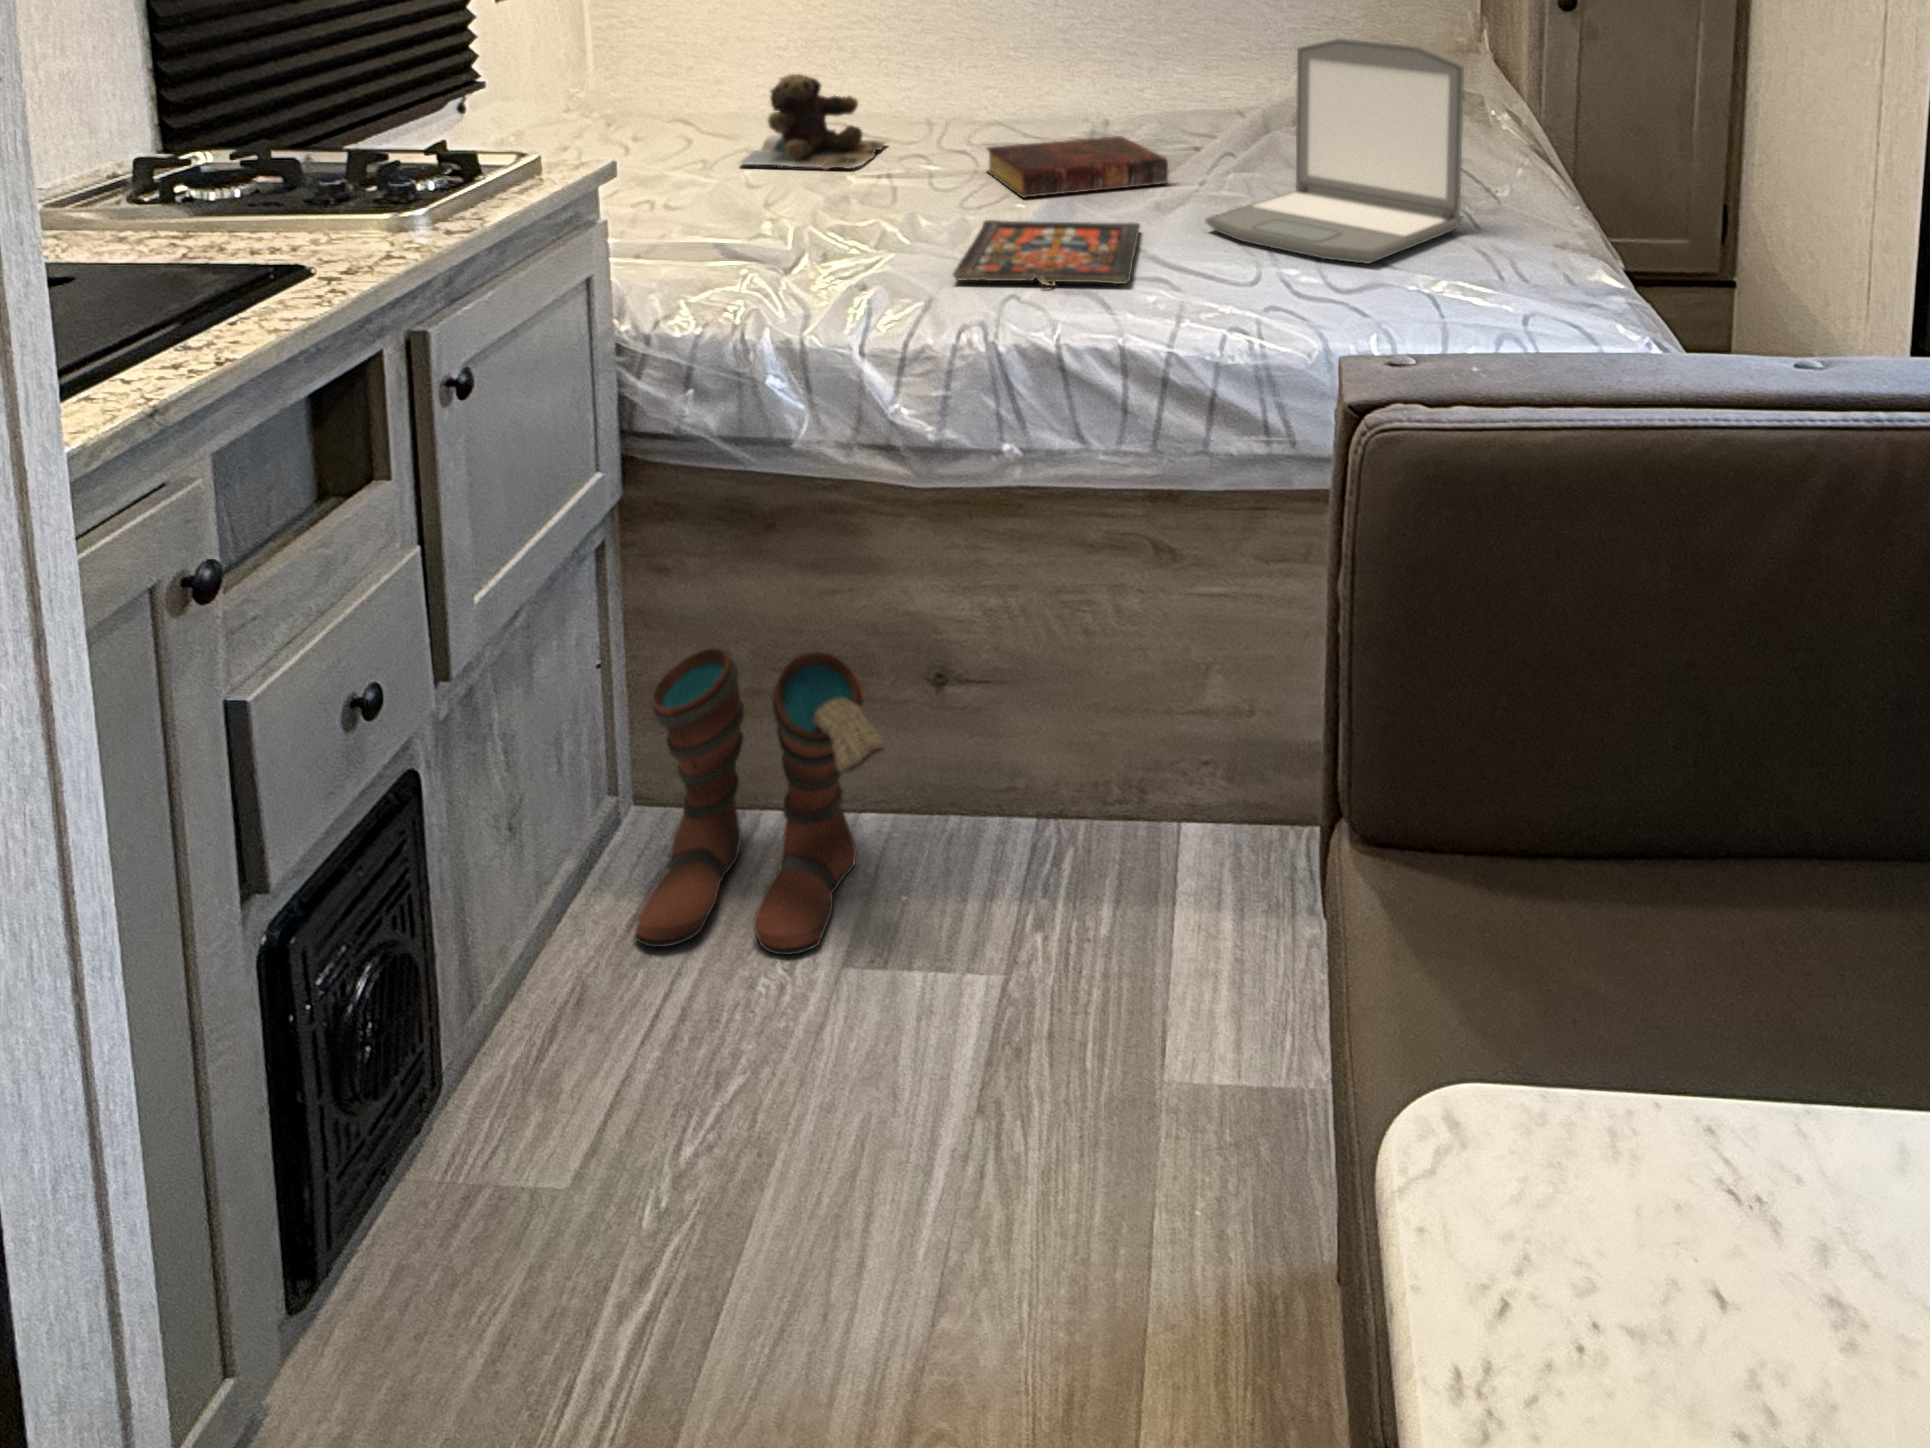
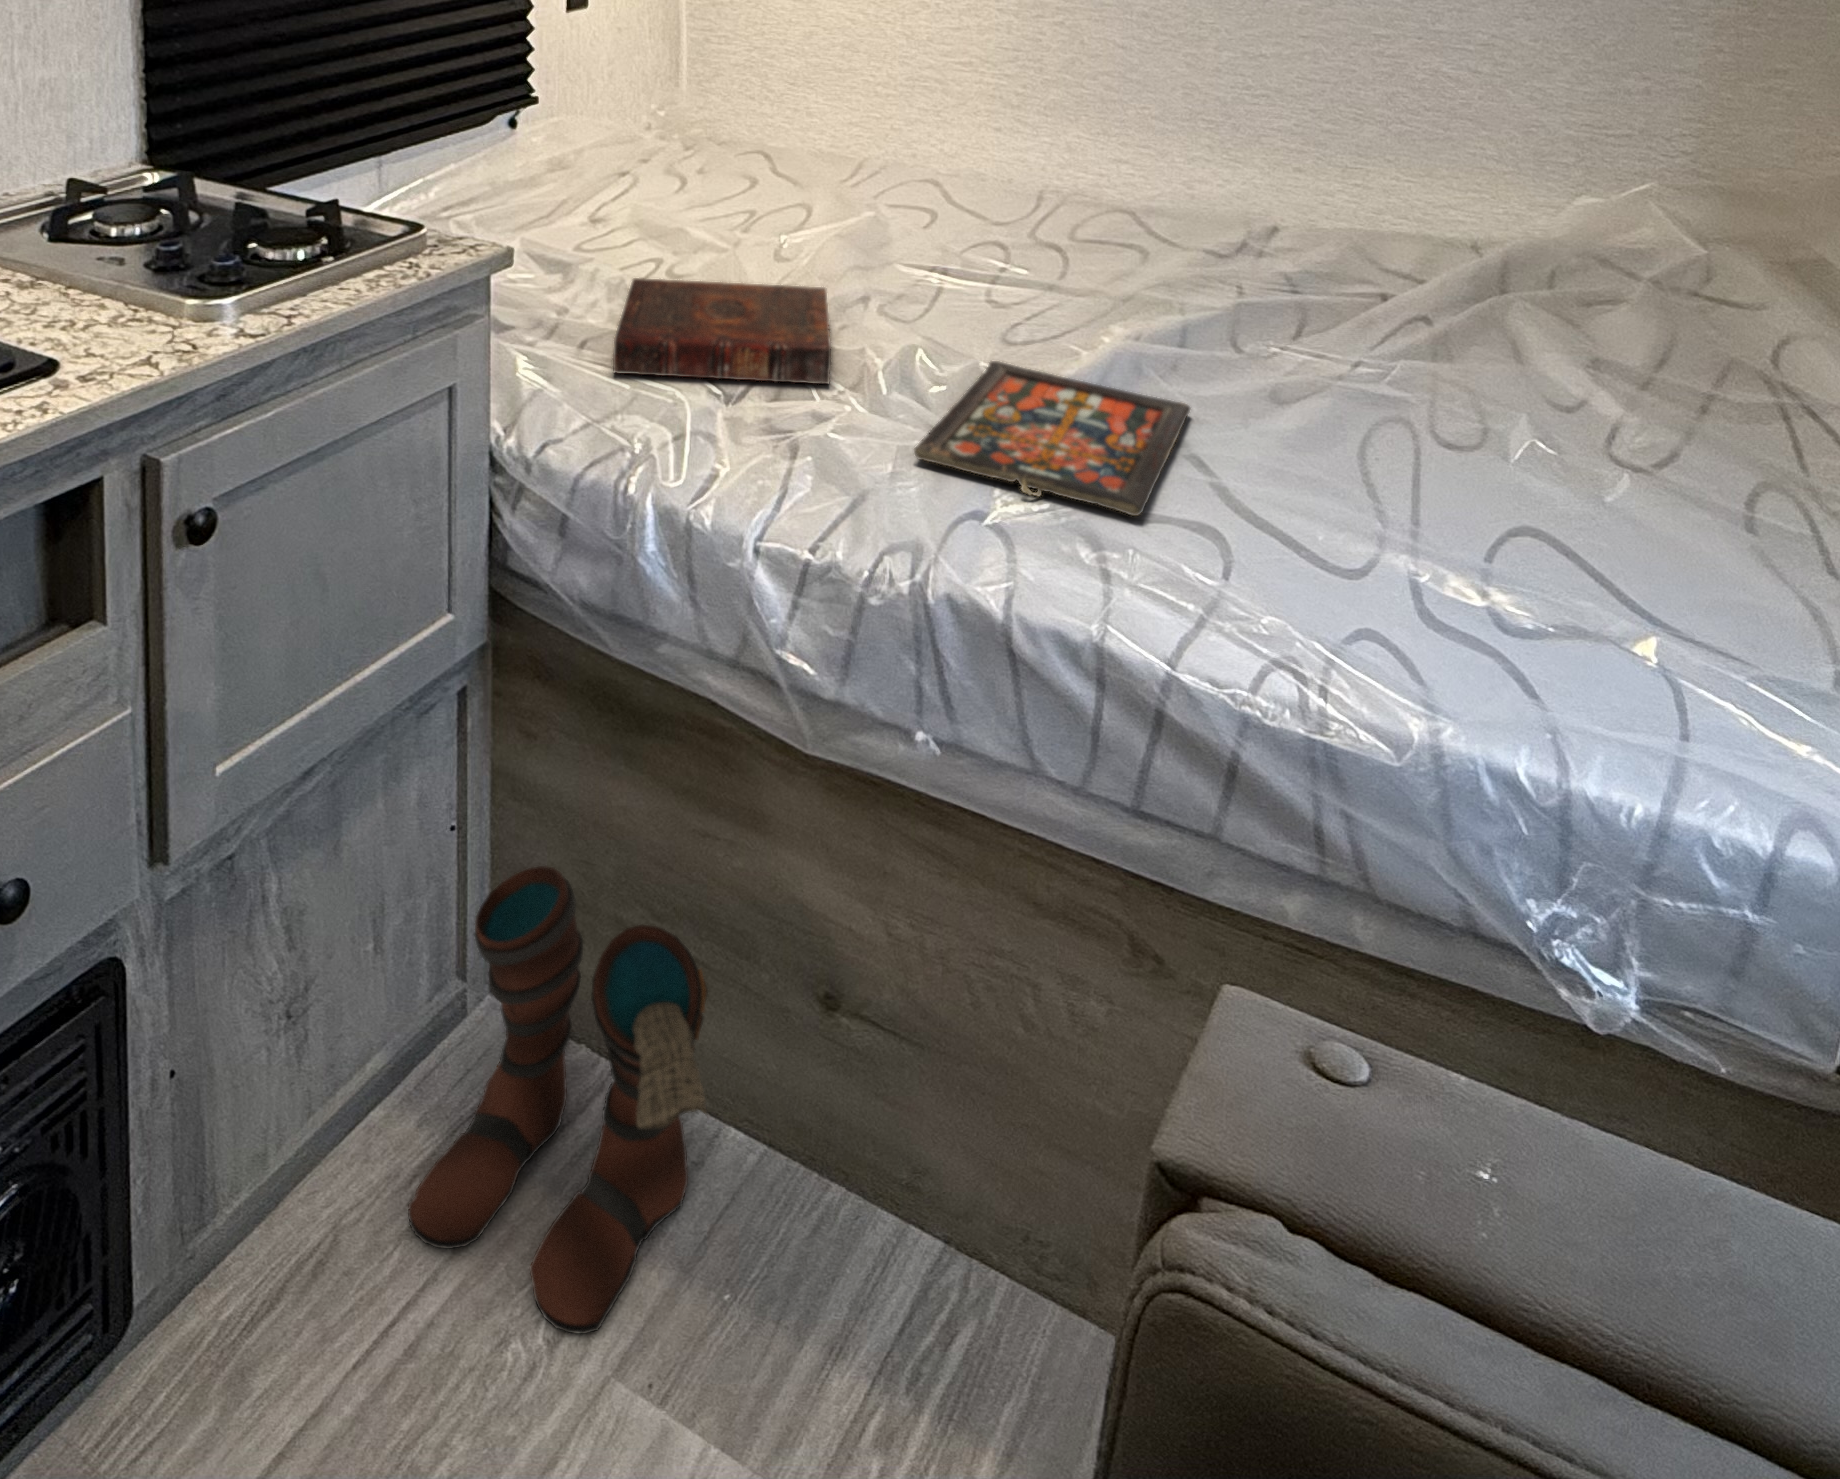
laptop: present [1206,39,1464,264] -> none [1282,197,1712,557]
teddy bear: present [740,74,887,169] -> none [763,120,938,243]
book: present [987,136,1168,198] -> present [613,278,831,384]

